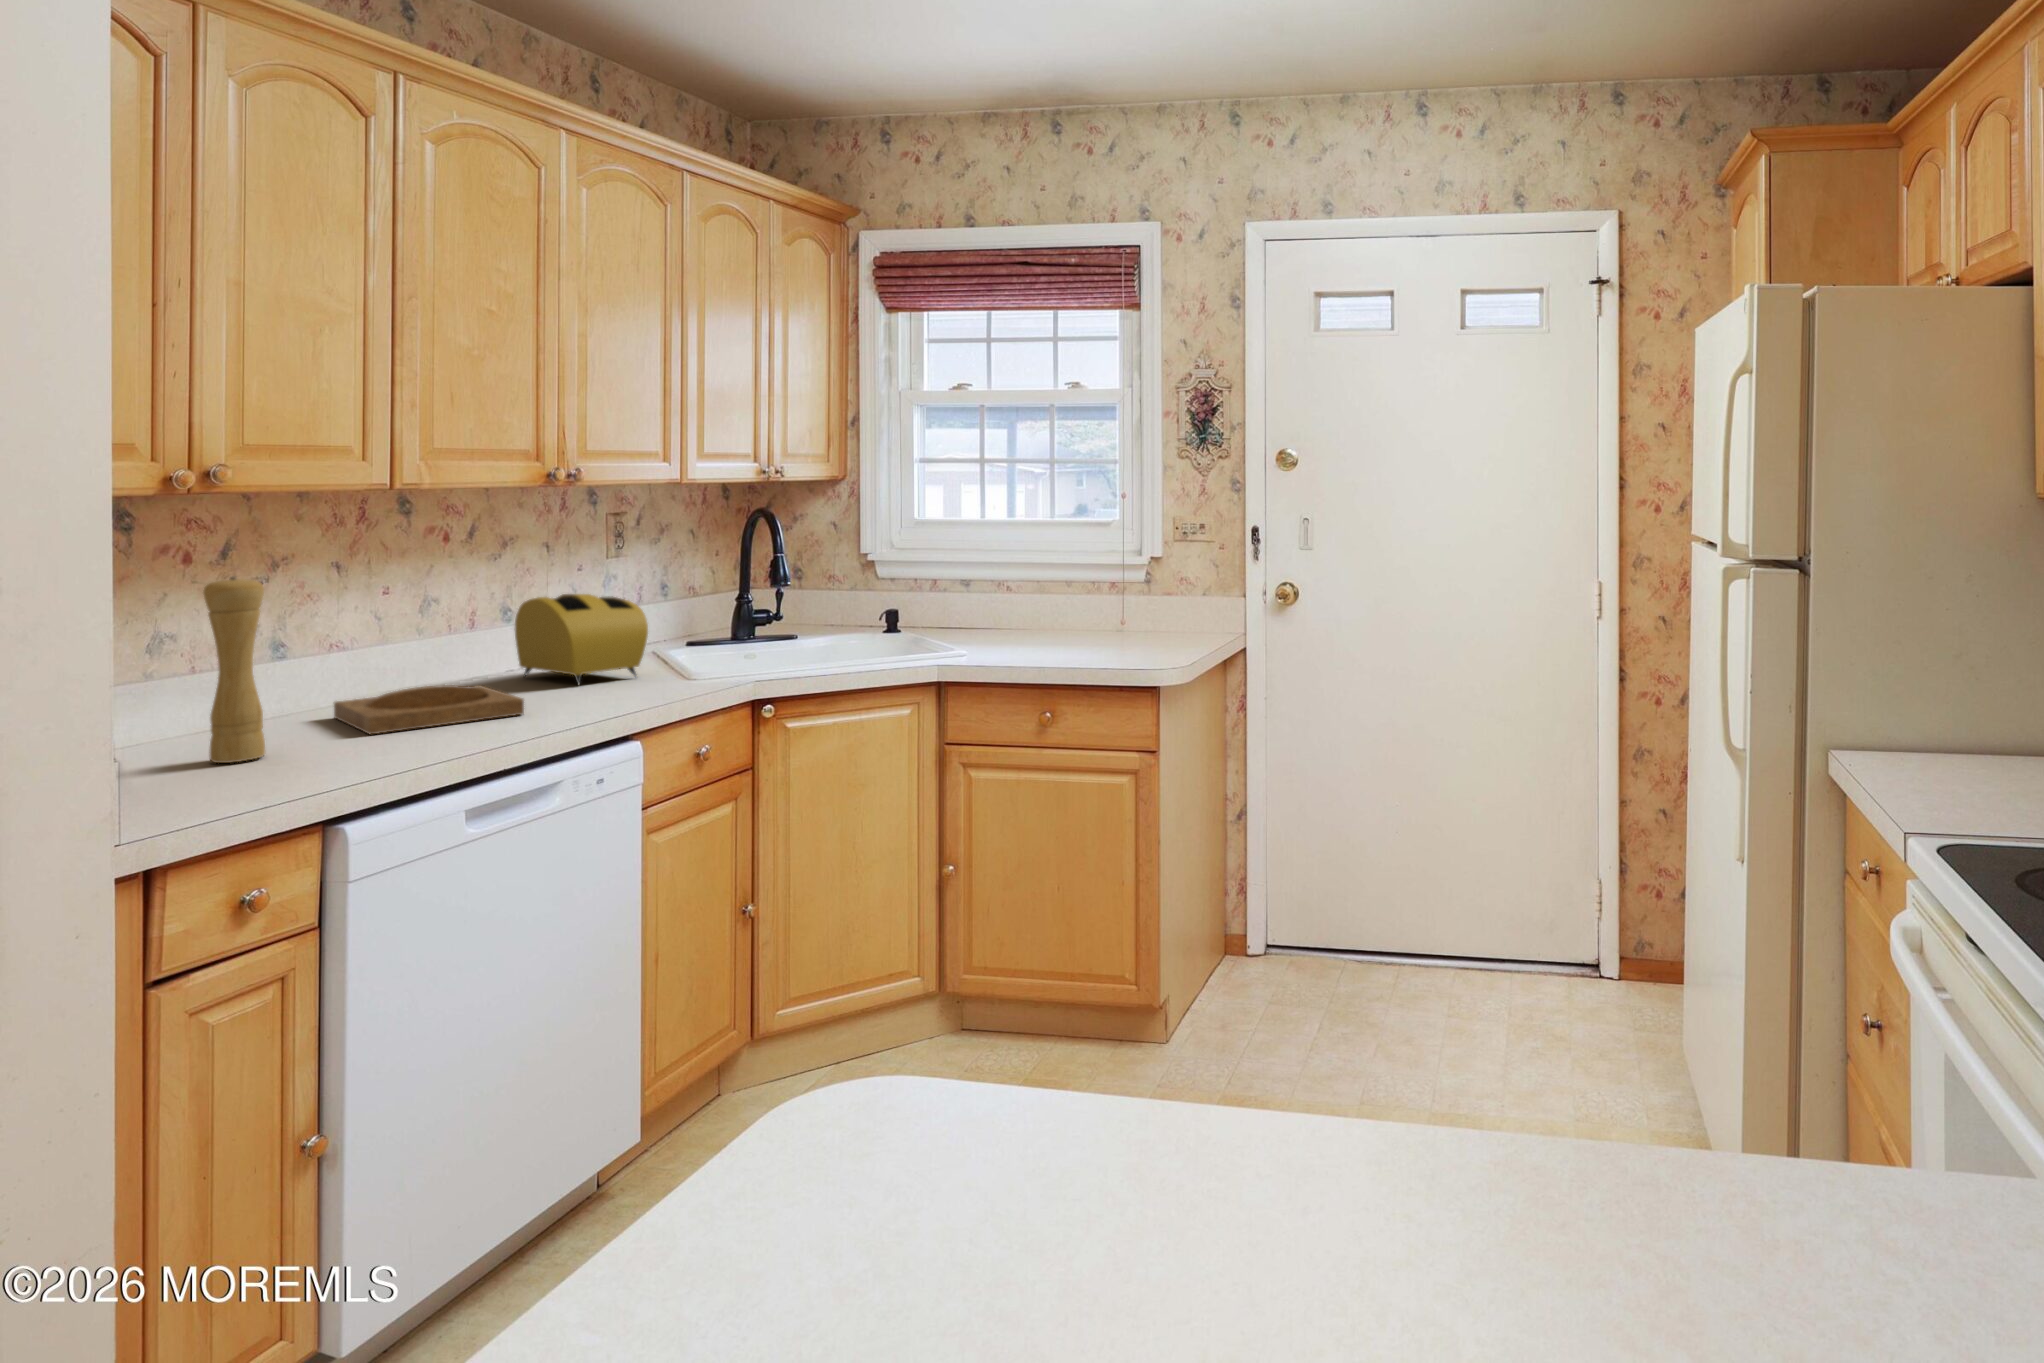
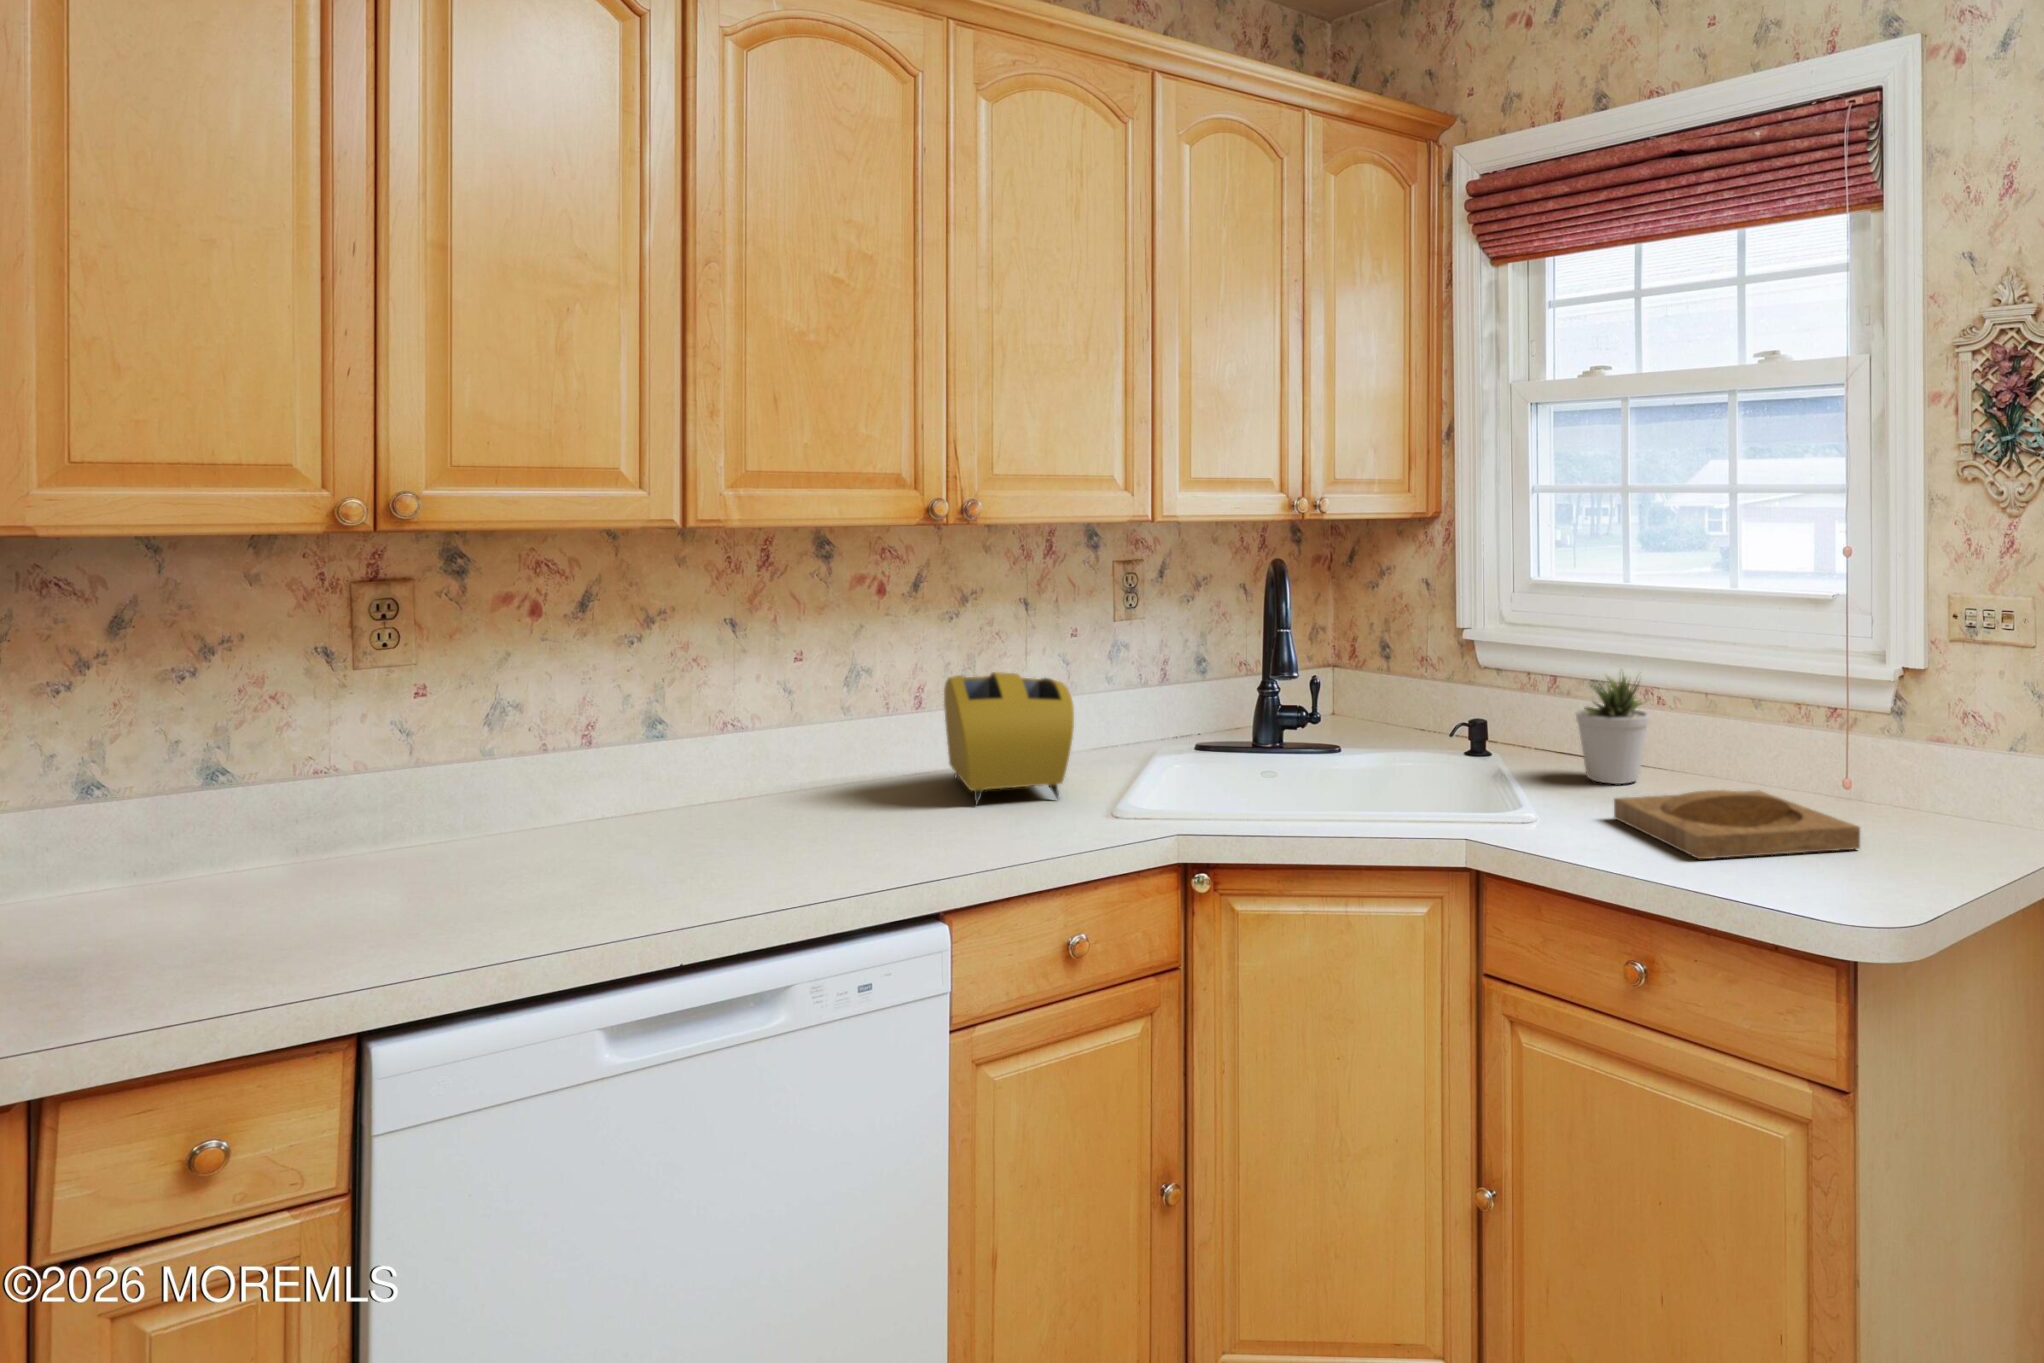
potted plant: none [968,570,1013,640] -> present [1576,672,1650,784]
pepper mill: present [203,577,265,763] -> none [407,650,479,899]
tray: present [334,685,524,734] -> present [1614,790,1860,859]

